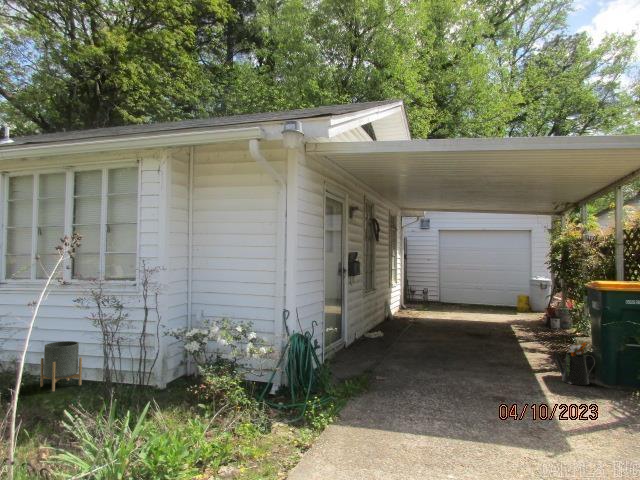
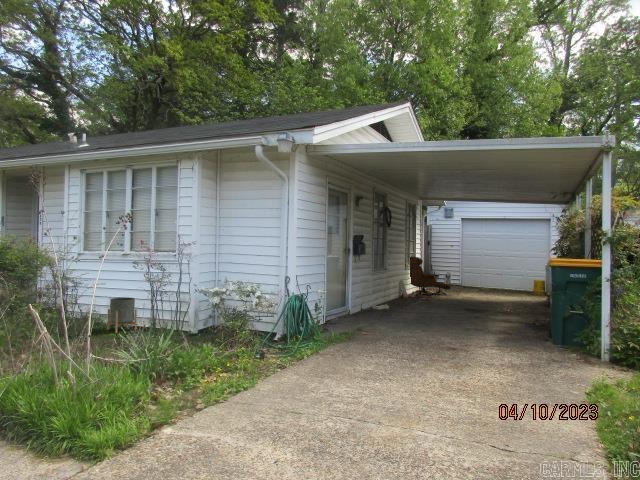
lounge chair: none [390,273,437,318] -> present [409,256,450,296]
watering can: present [554,343,595,385] -> none [516,310,548,346]

